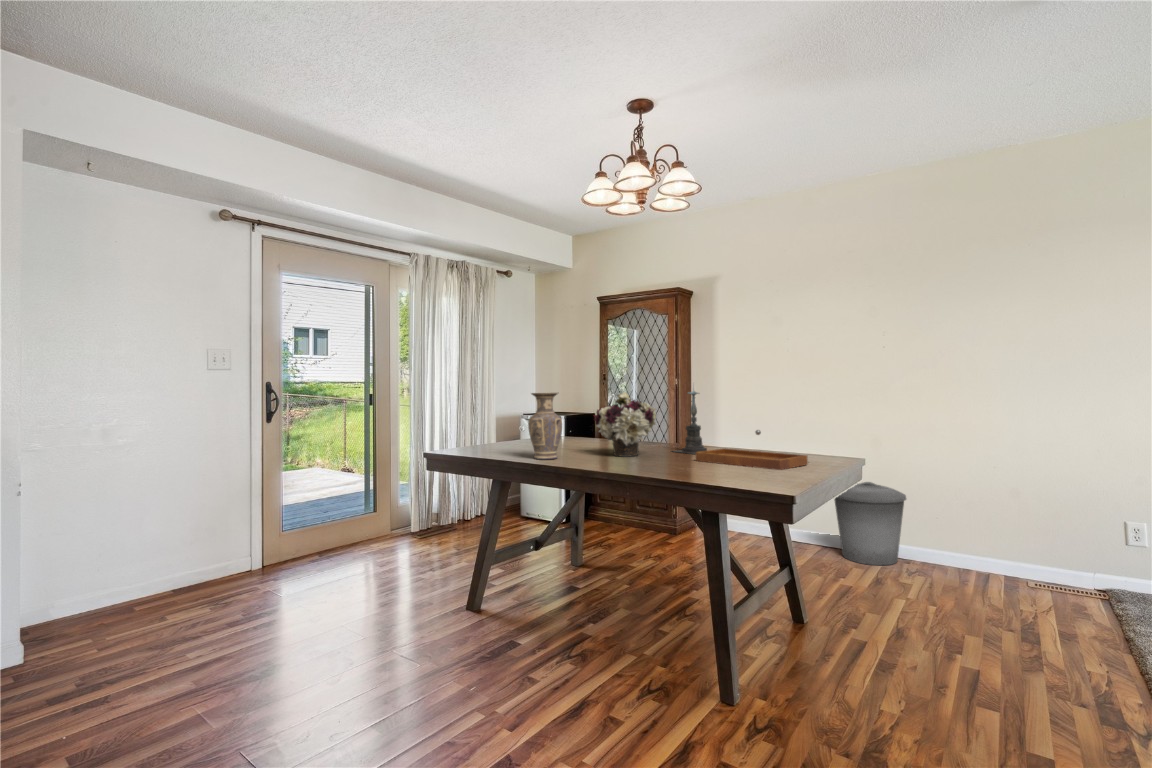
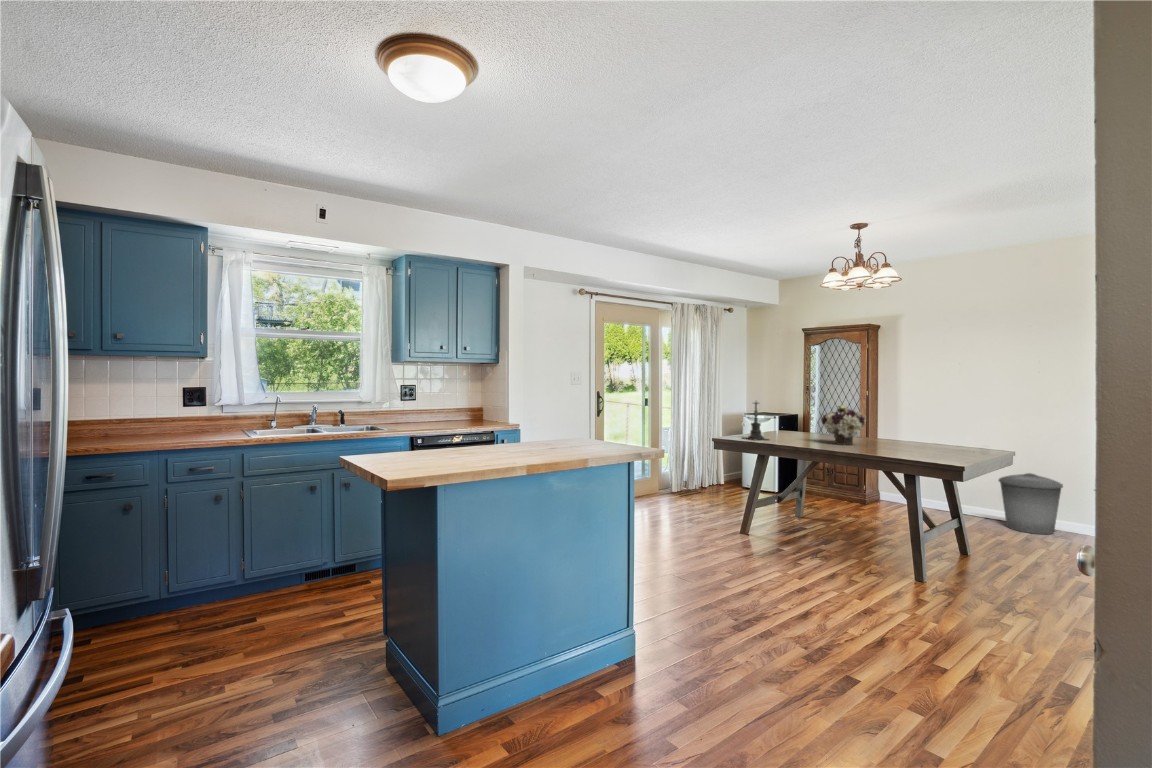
candle holder: present [674,389,707,454] -> present [746,402,766,440]
vase: present [528,393,562,460] -> none [781,404,804,444]
tray: present [696,430,808,470] -> none [896,432,976,457]

